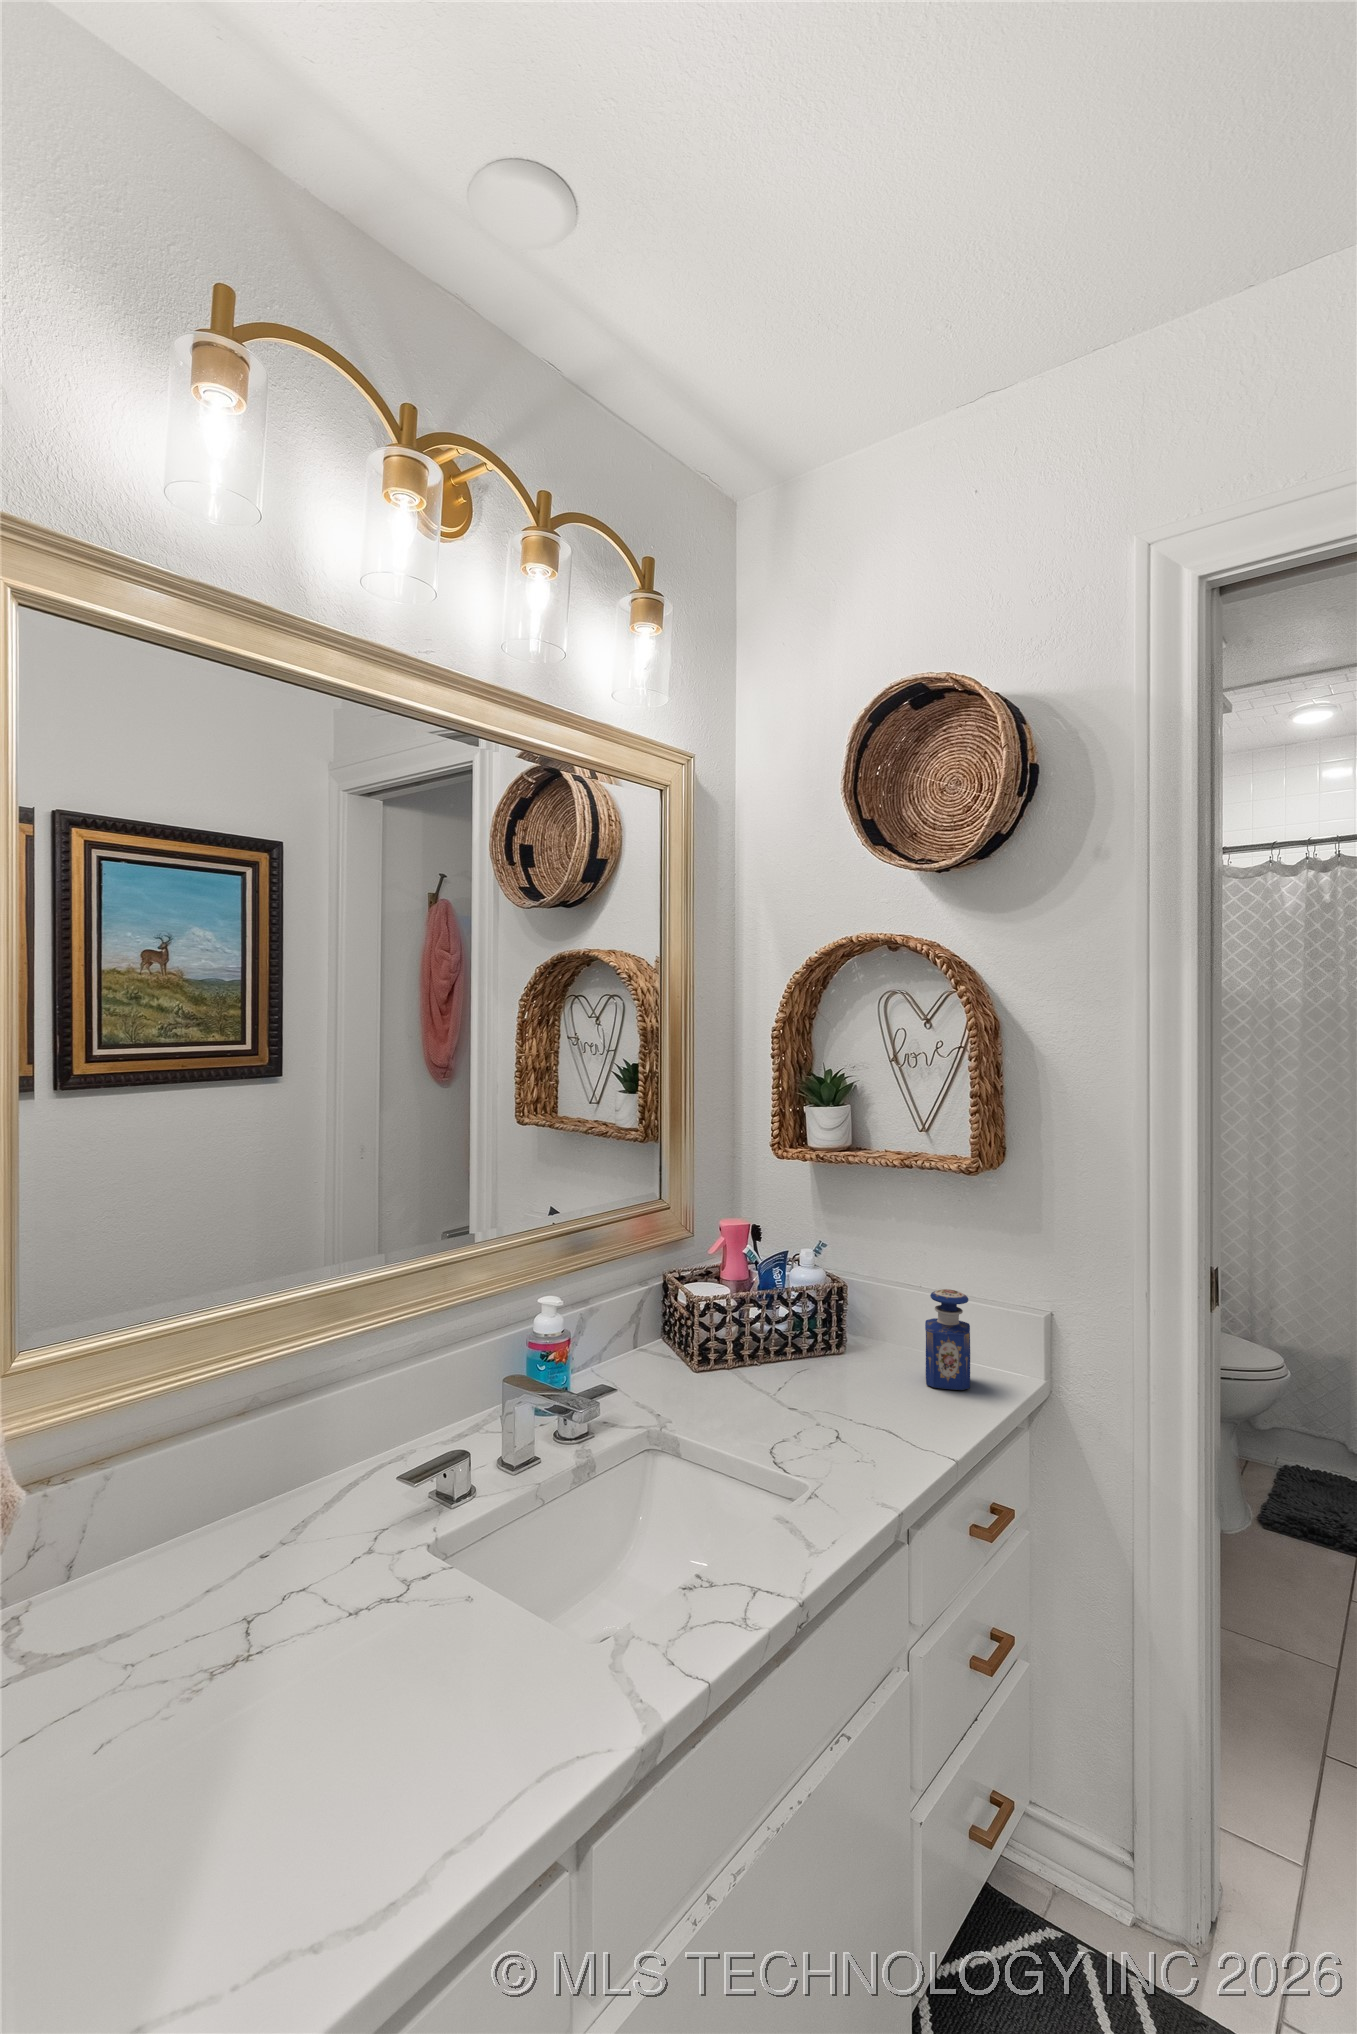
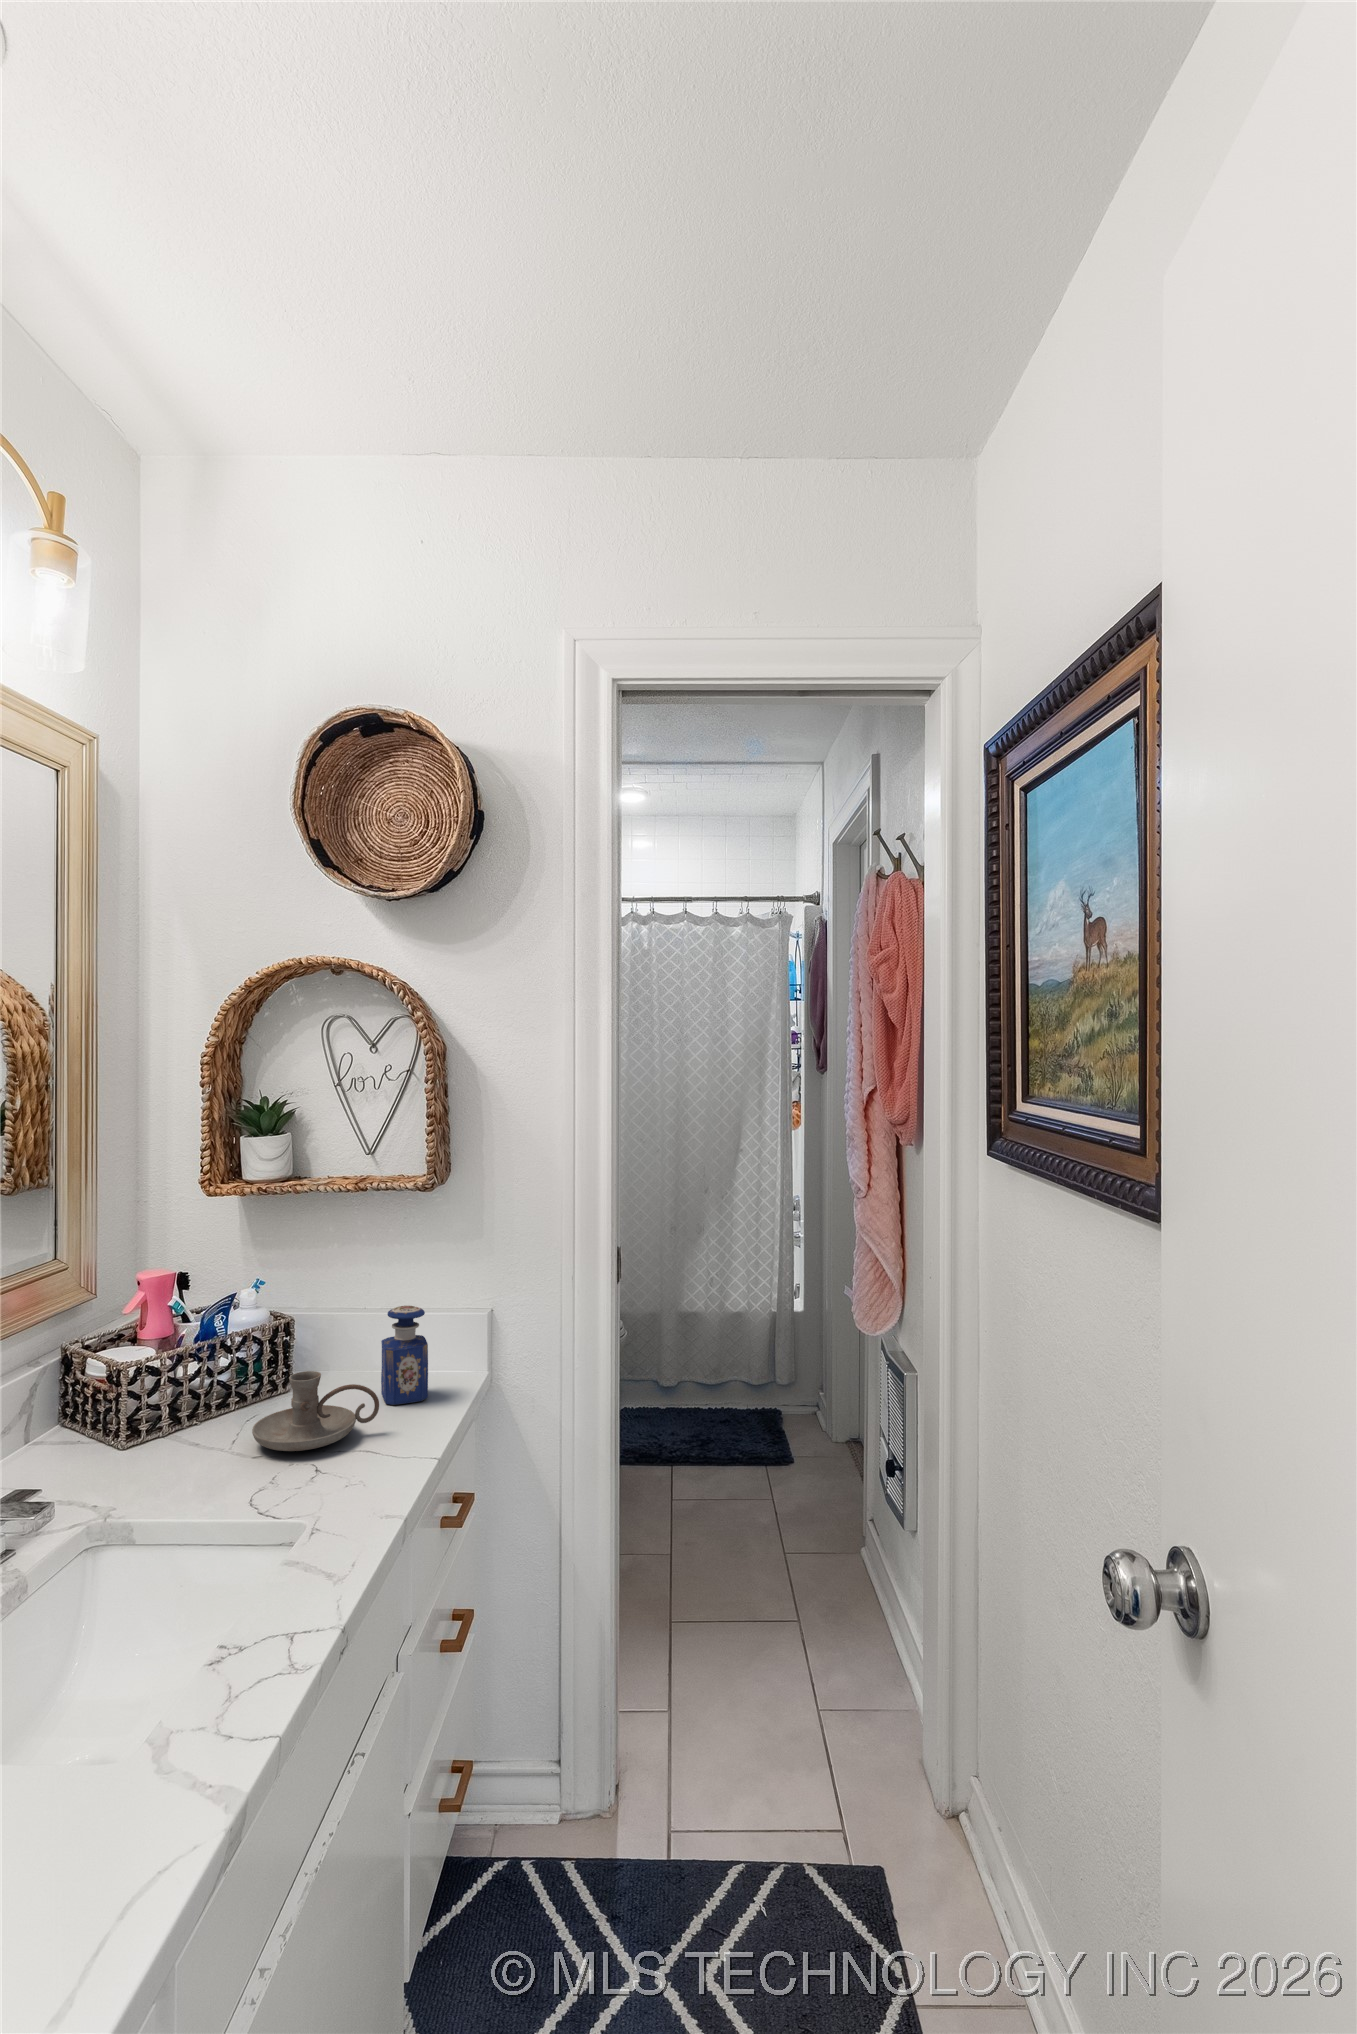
candle holder: none [792,1337,909,1413] -> present [252,1371,379,1451]

